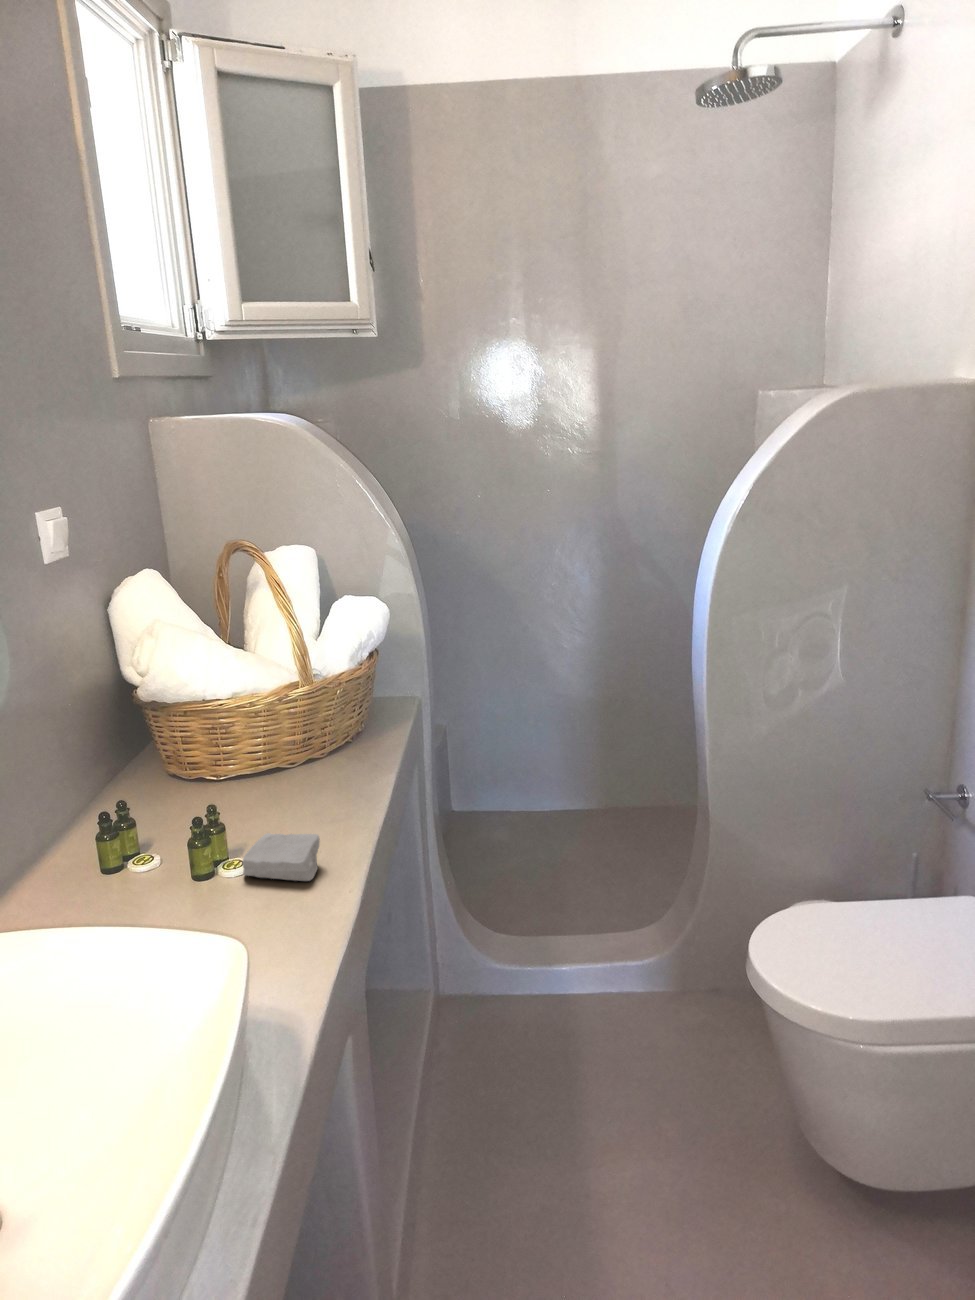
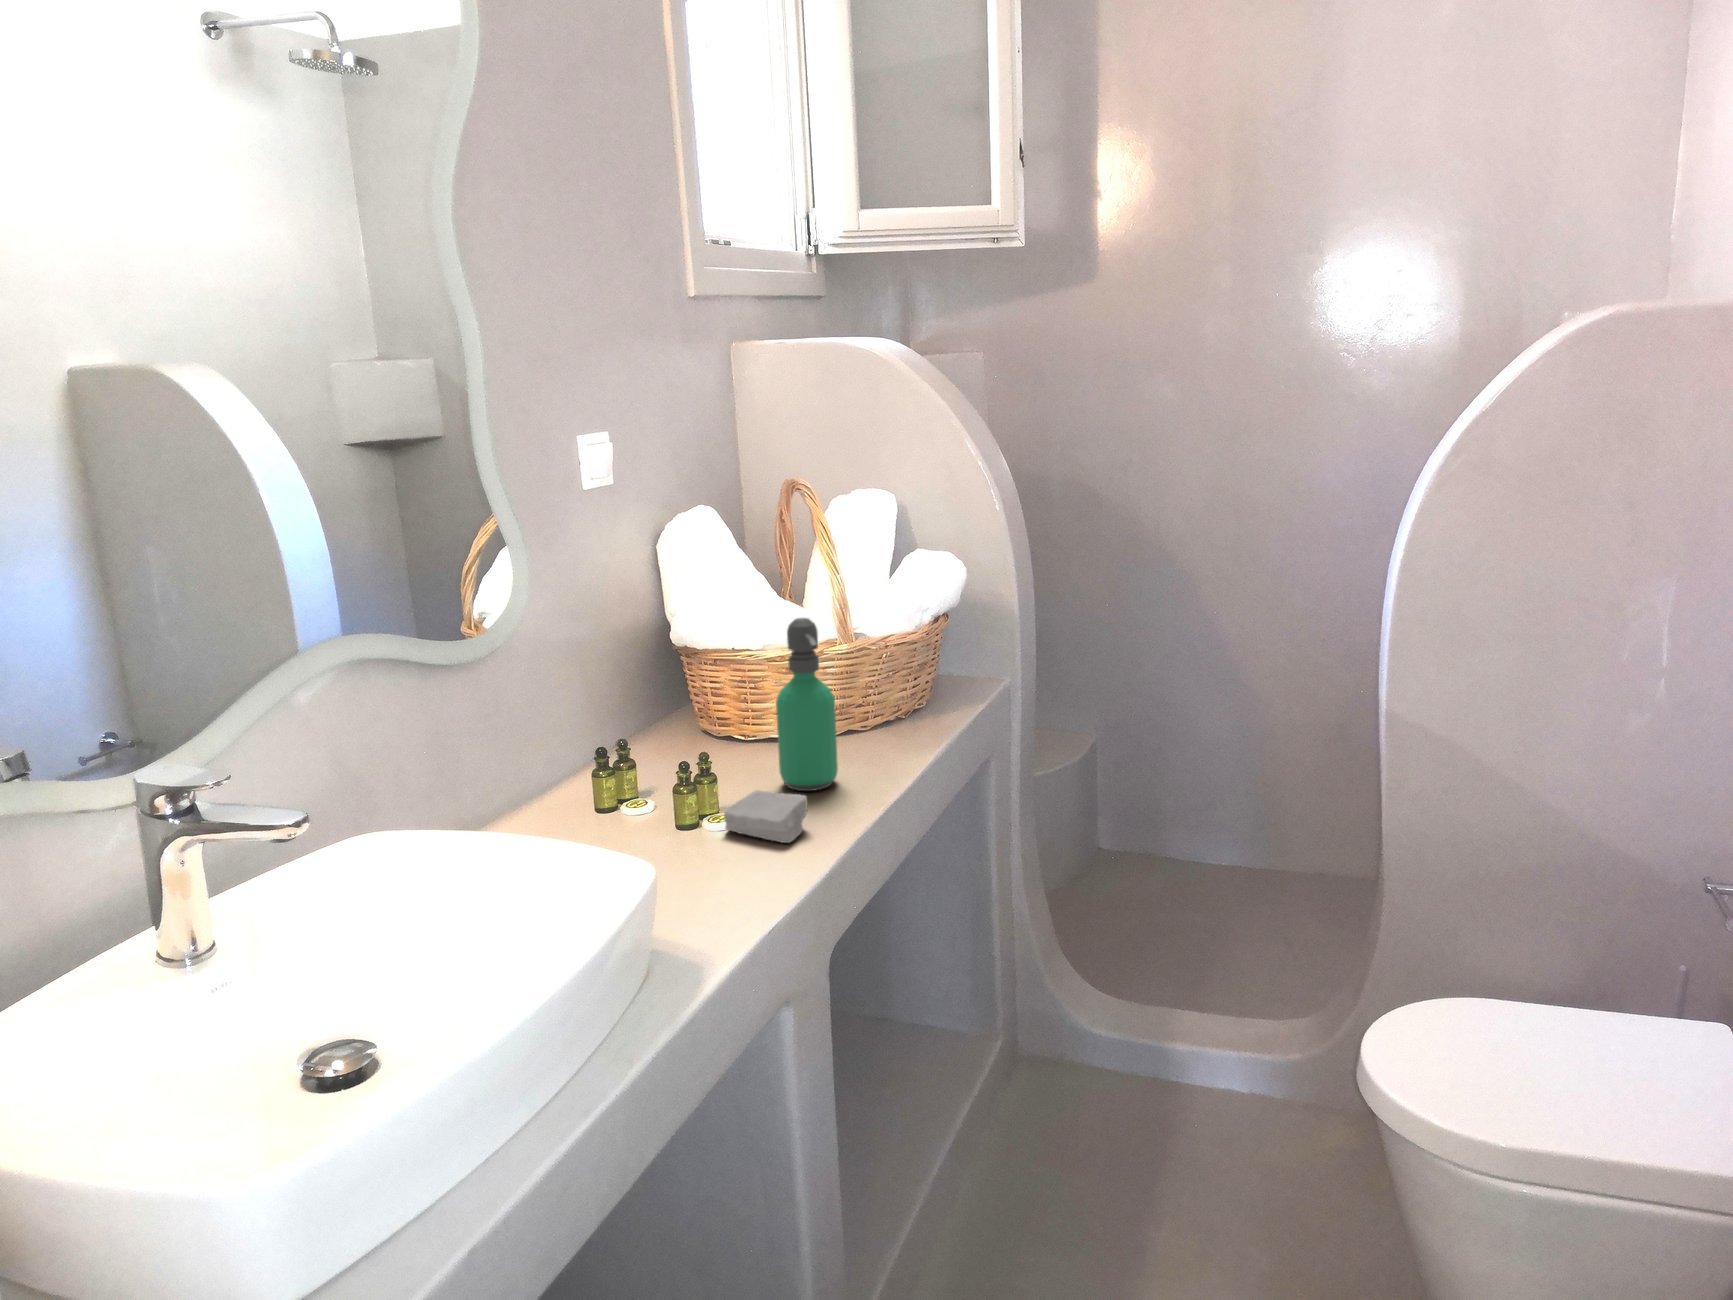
soap dispenser: none [265,670,324,825] -> present [776,618,838,791]

